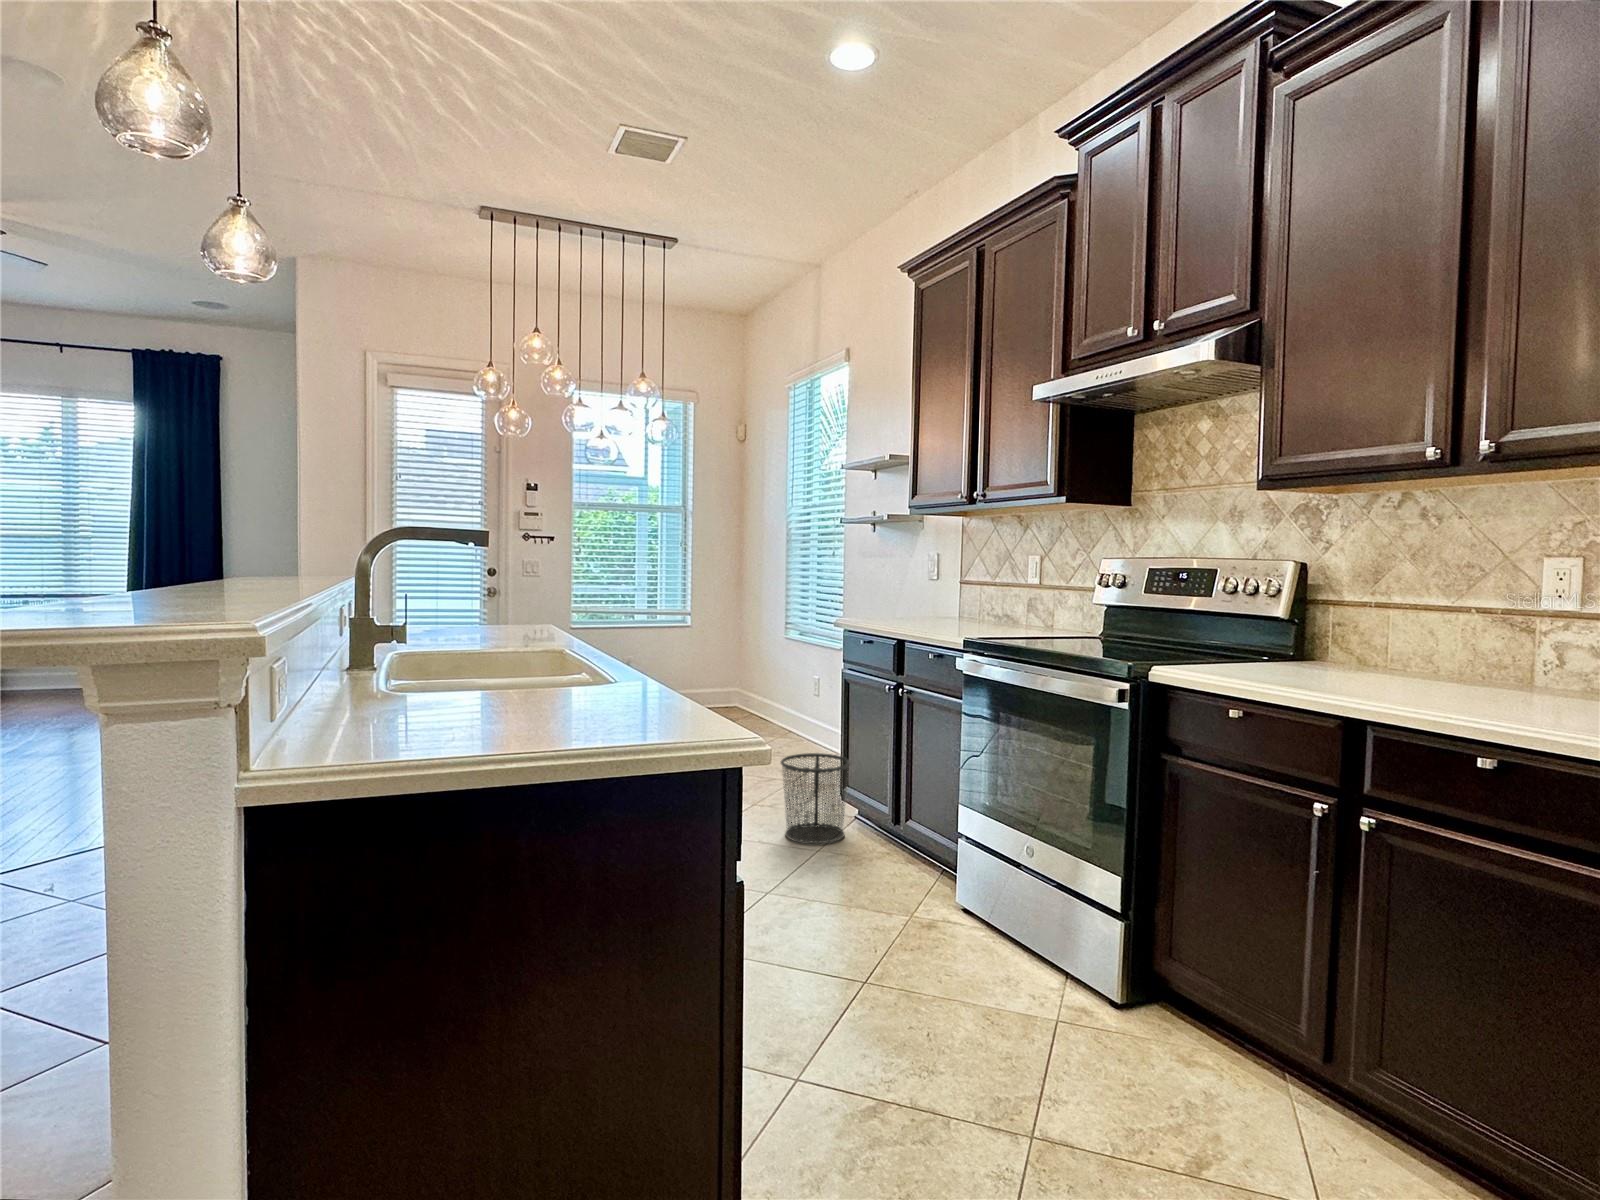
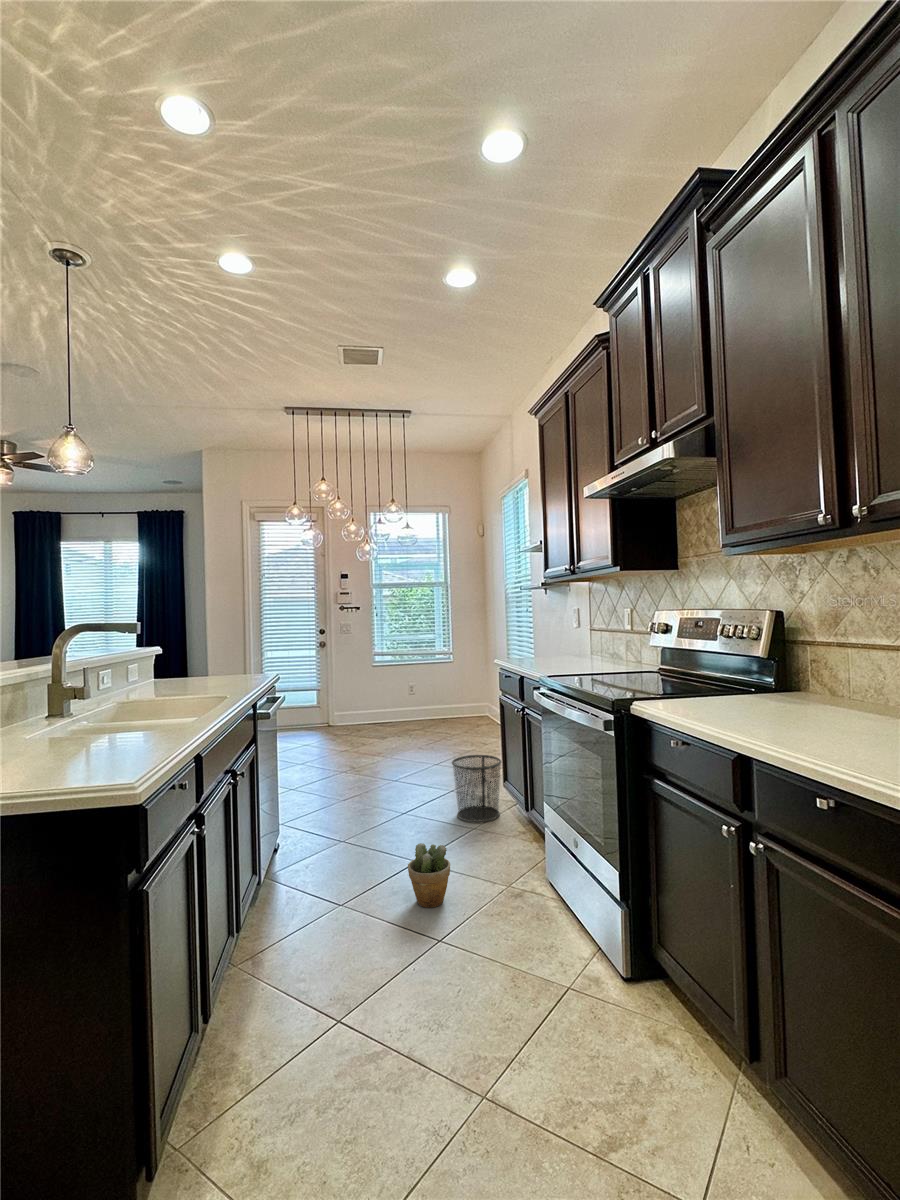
potted plant: none [792,866,851,950] -> present [408,843,450,907]

